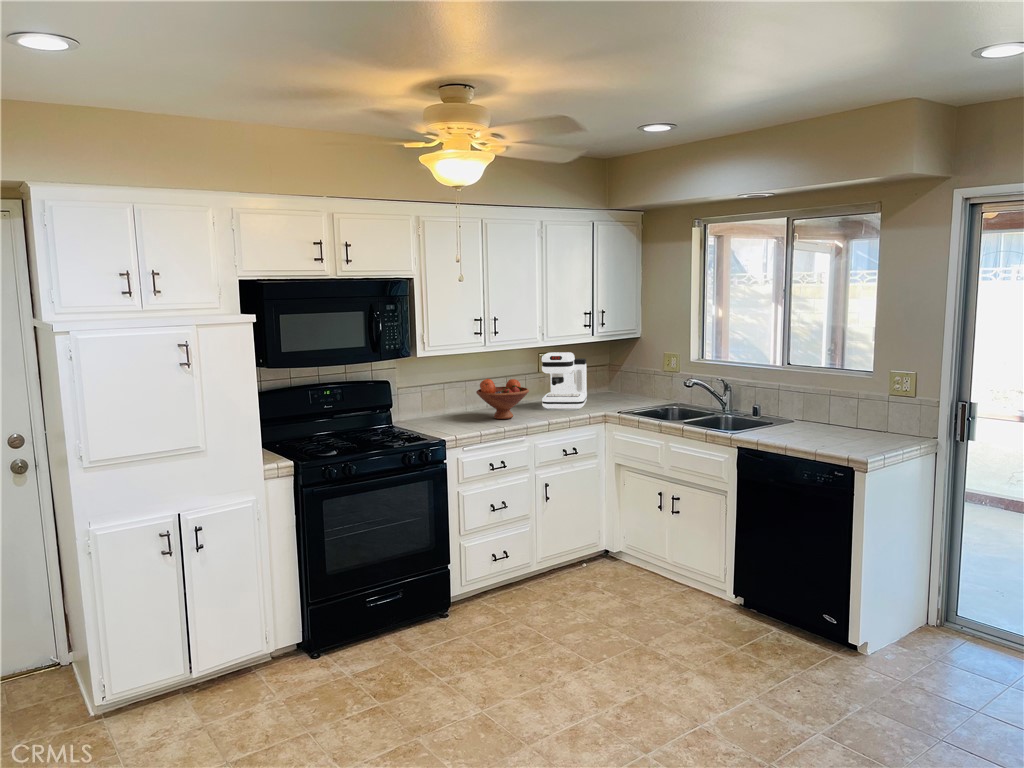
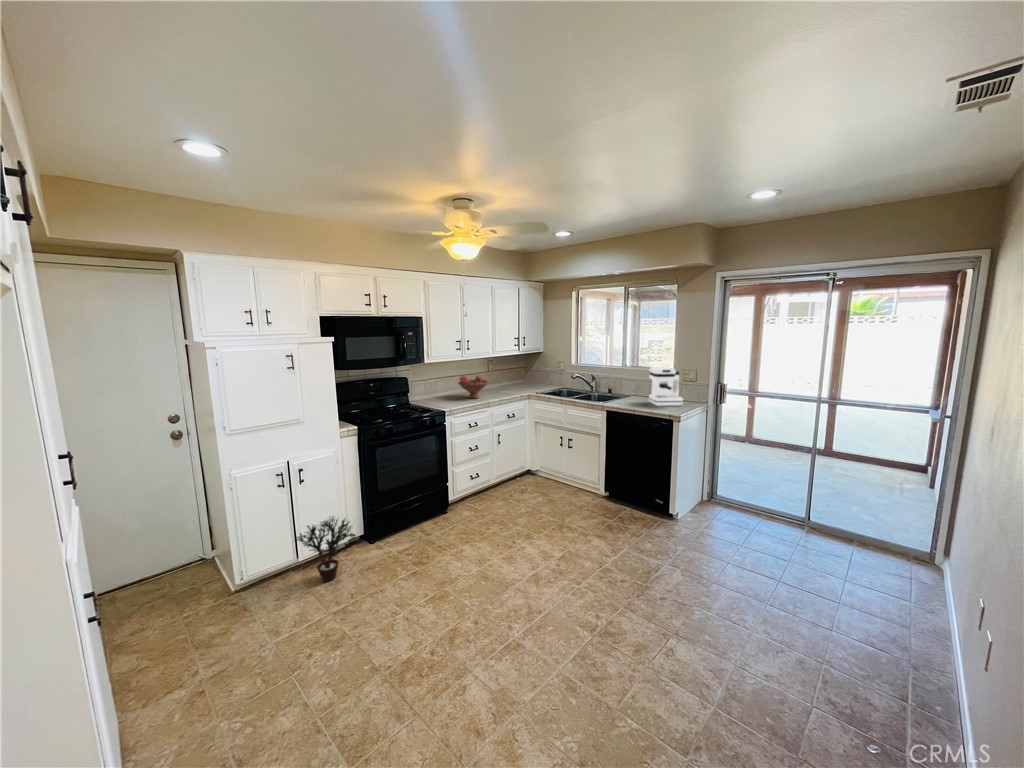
coffee maker: present [542,352,587,409] -> present [649,367,683,406]
potted plant: none [182,604,287,715] -> present [295,518,360,582]

